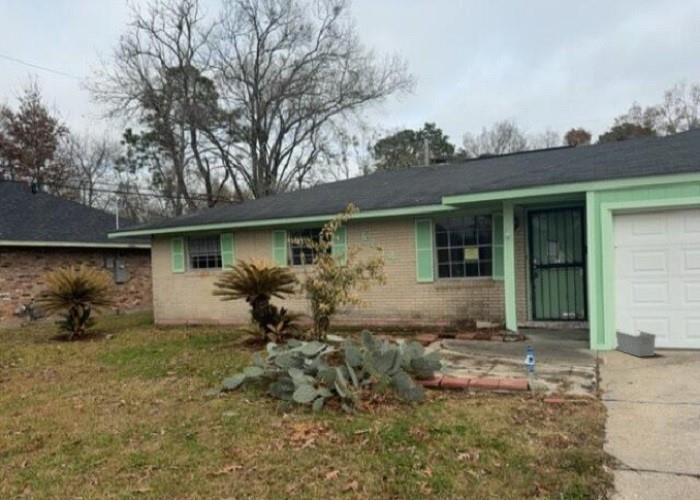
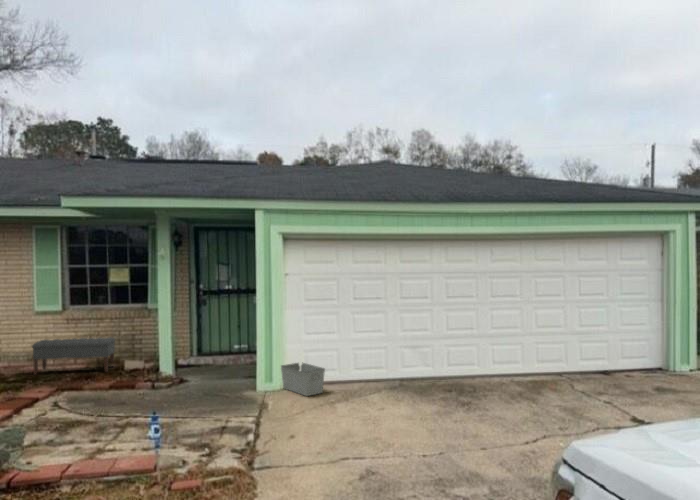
bench: none [415,301,469,327] -> present [32,337,115,375]

